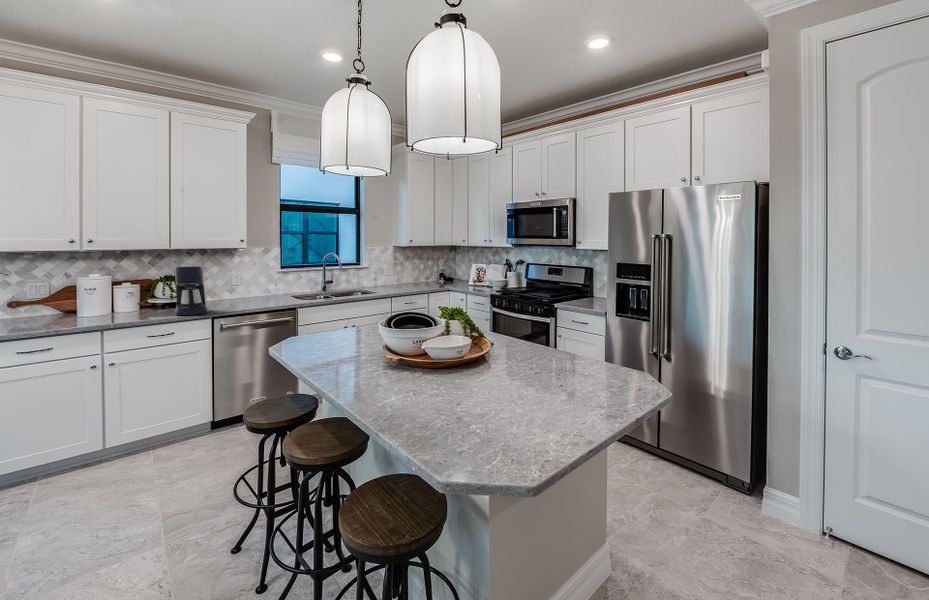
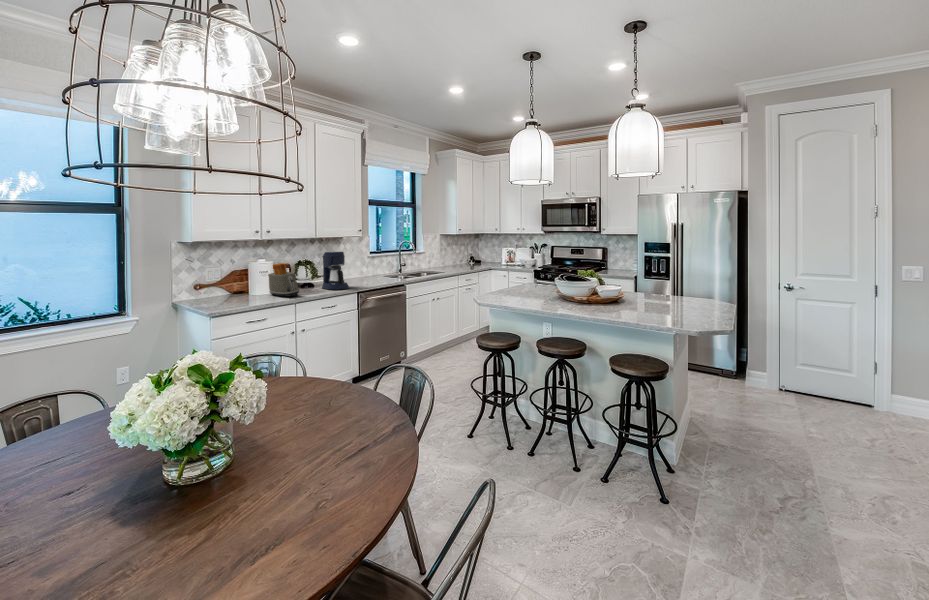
toaster: none [78,280,113,325] -> present [268,263,299,297]

